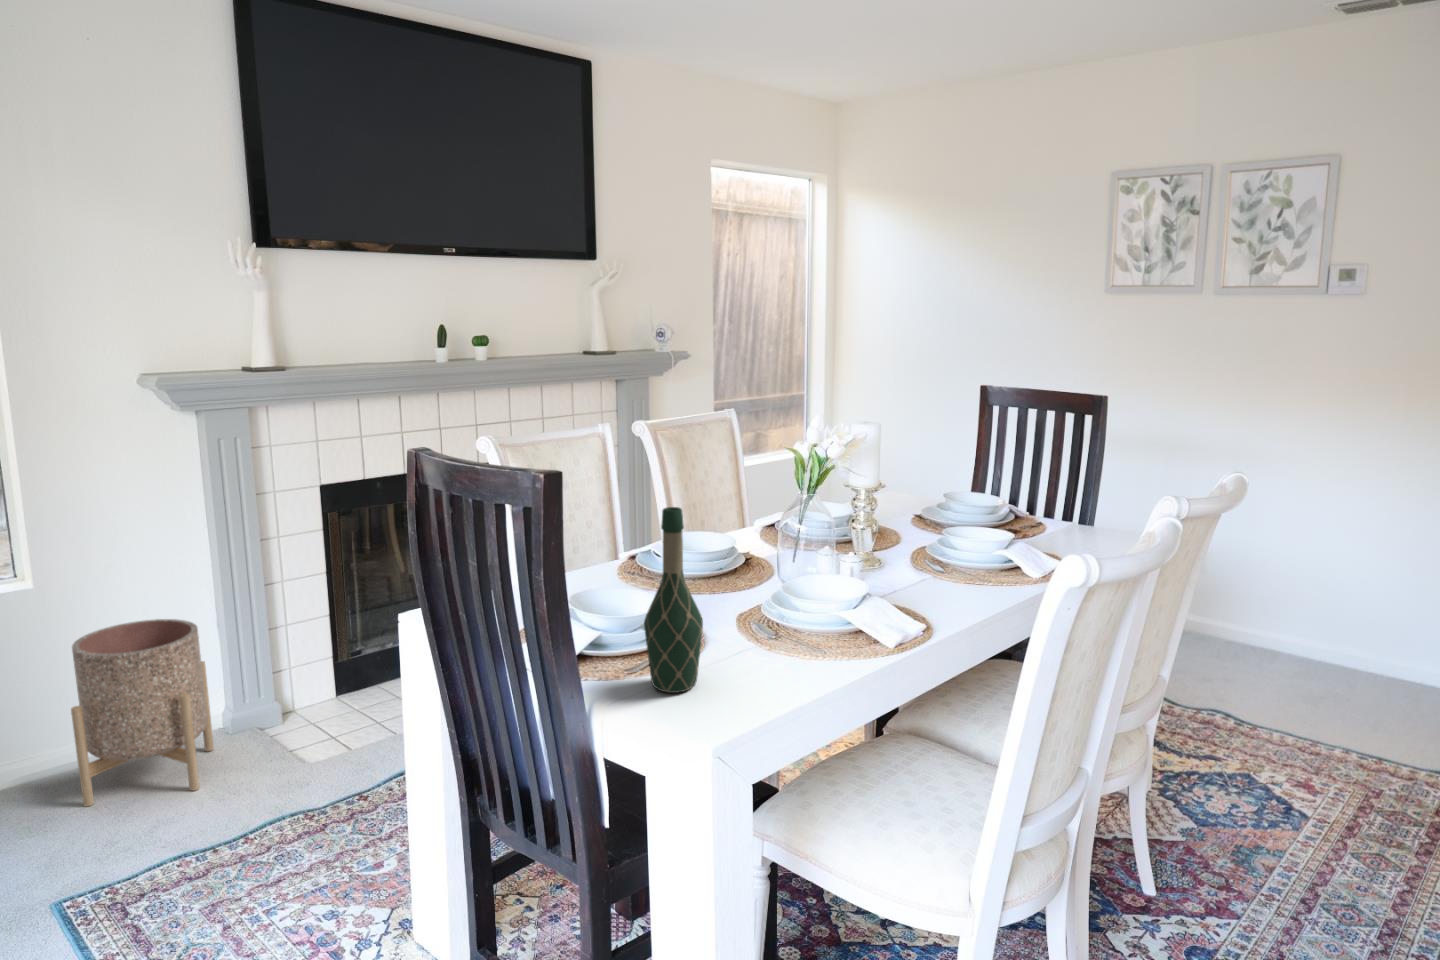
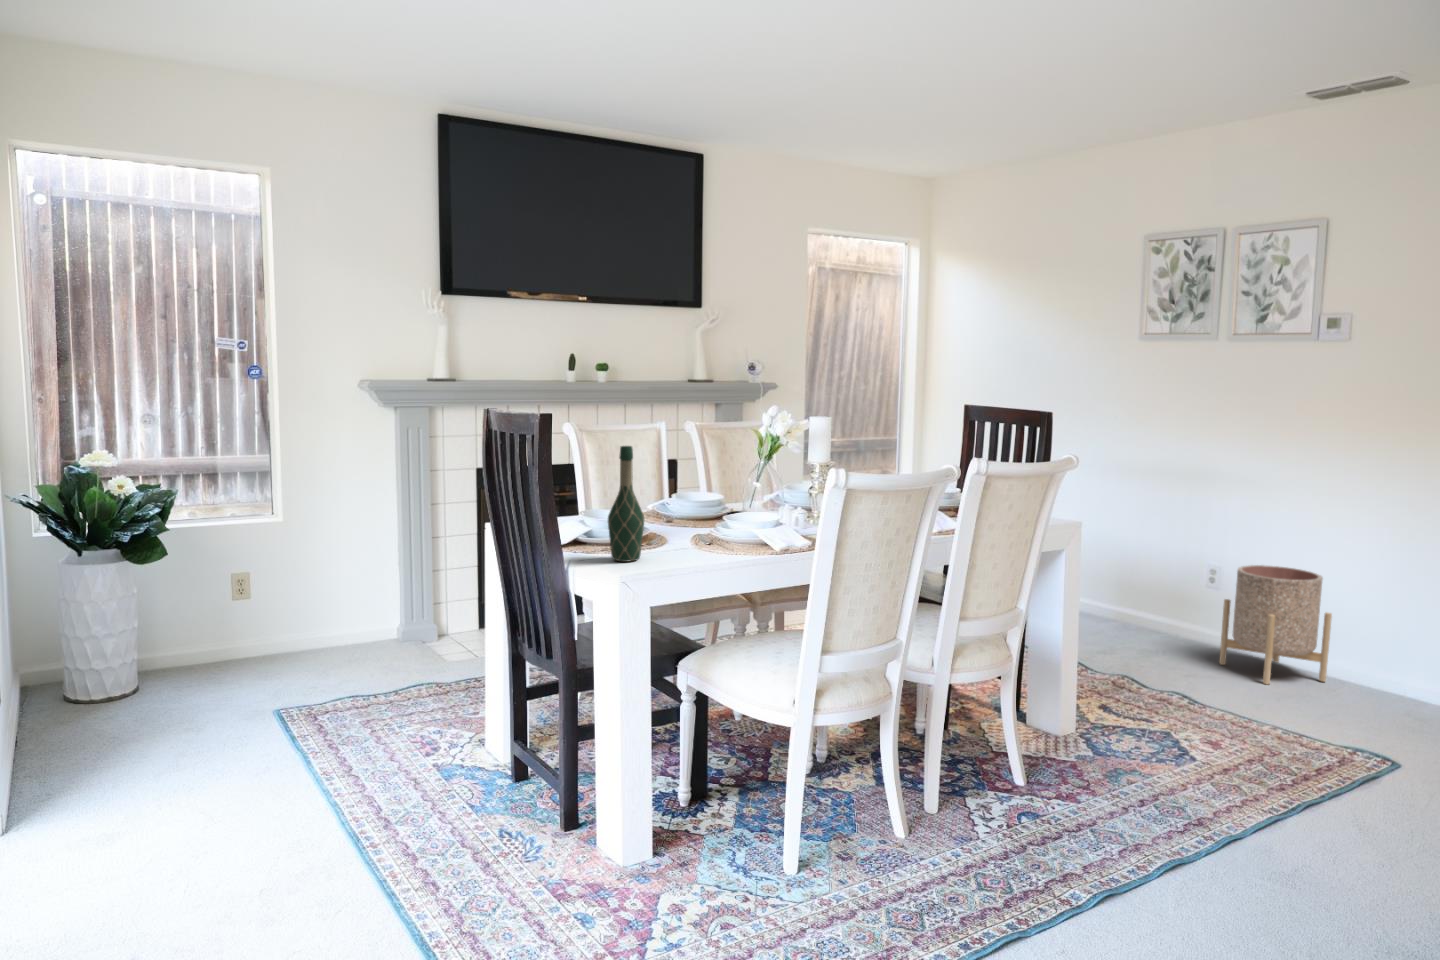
planter: present [71,619,214,806] -> present [1219,565,1332,684]

